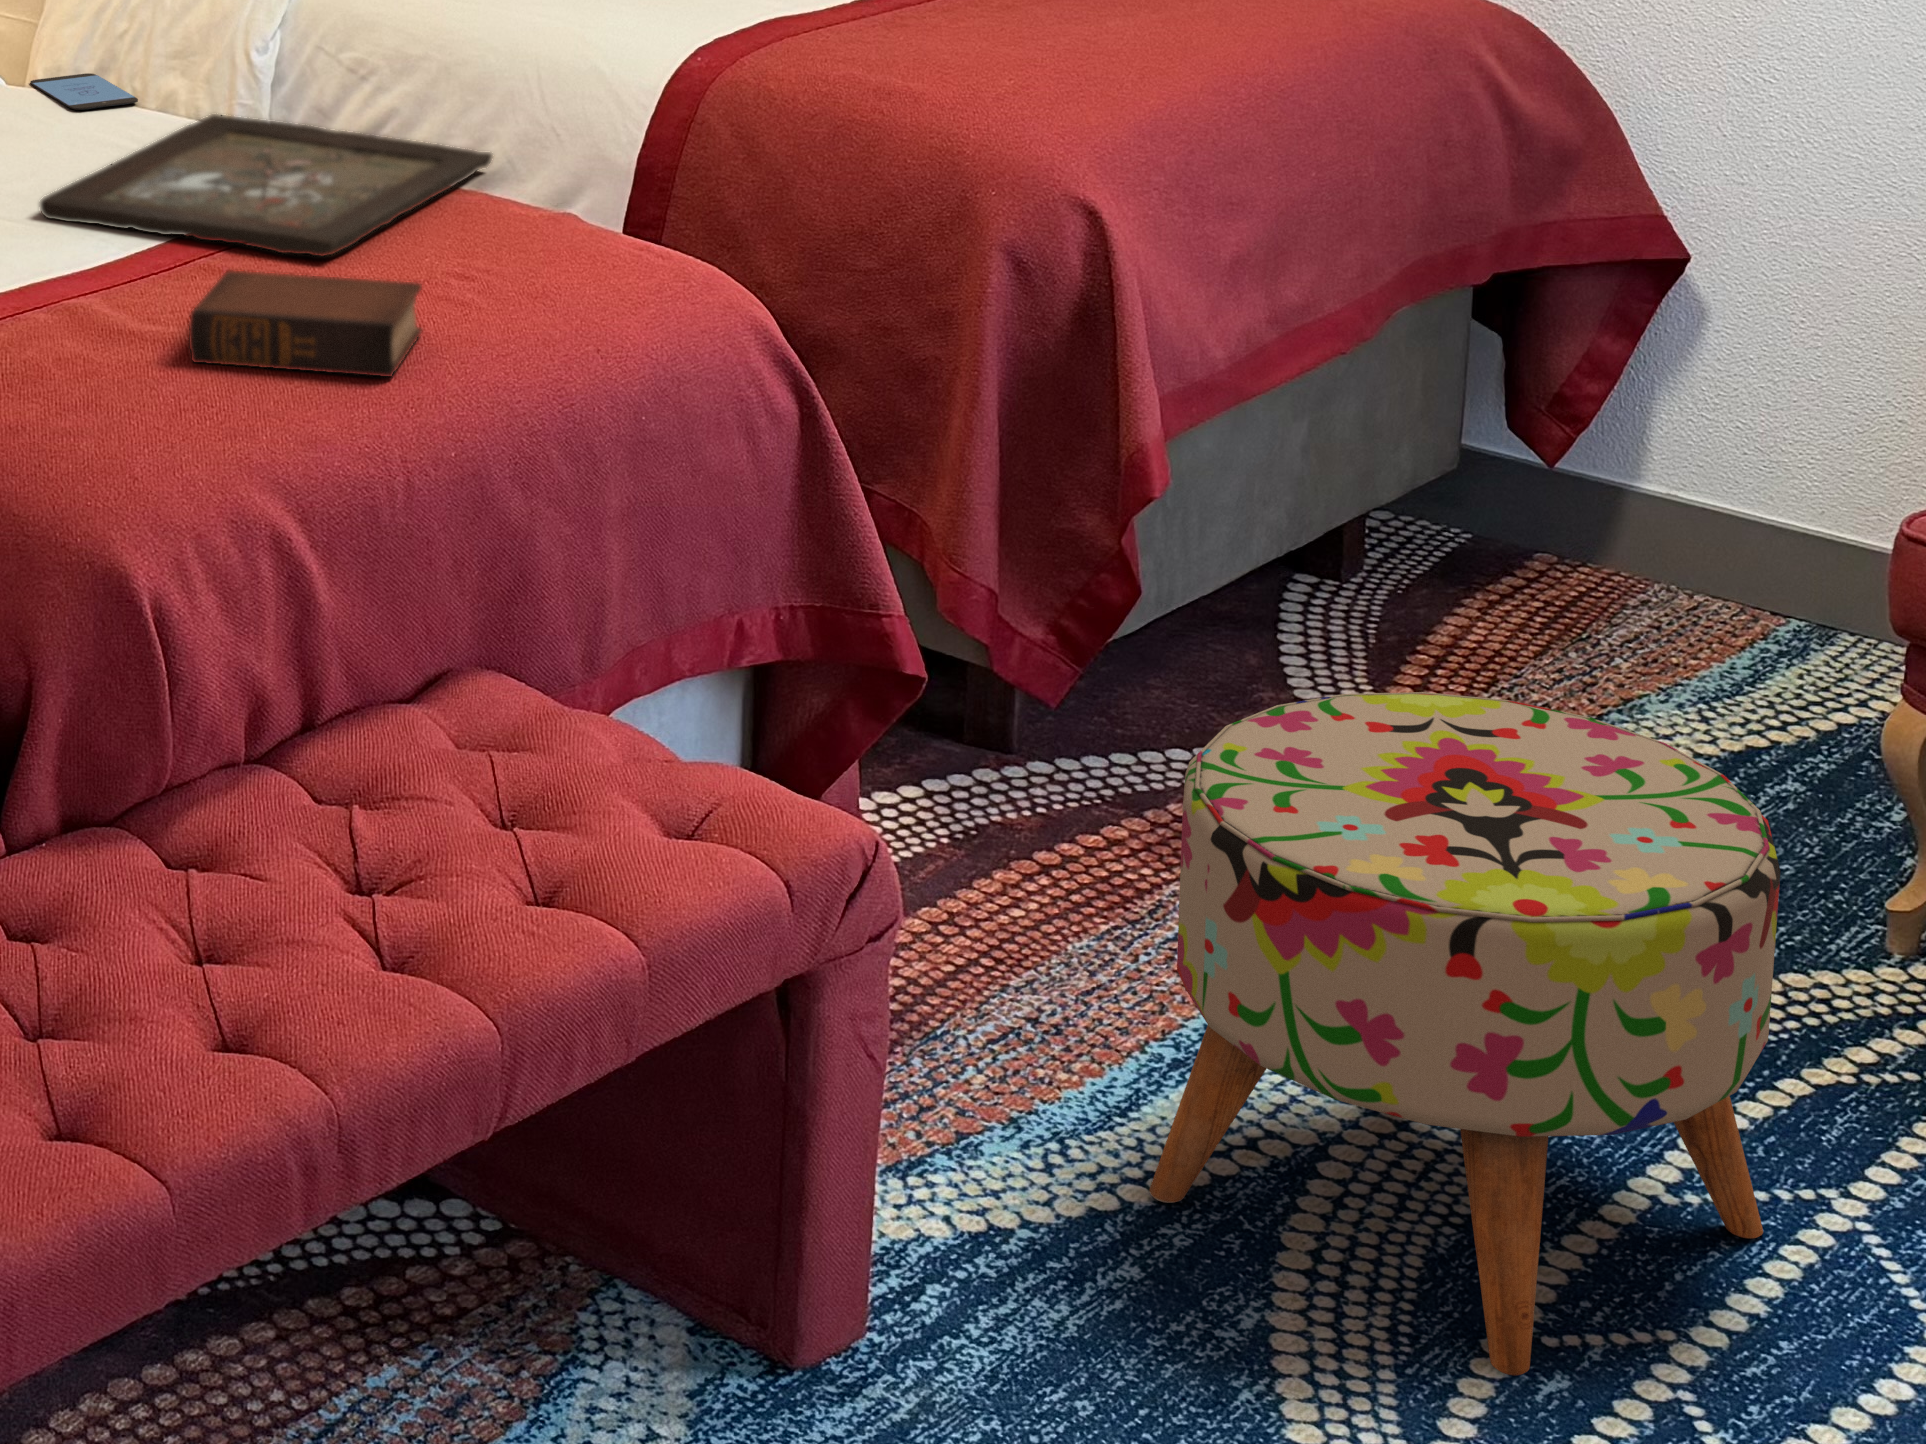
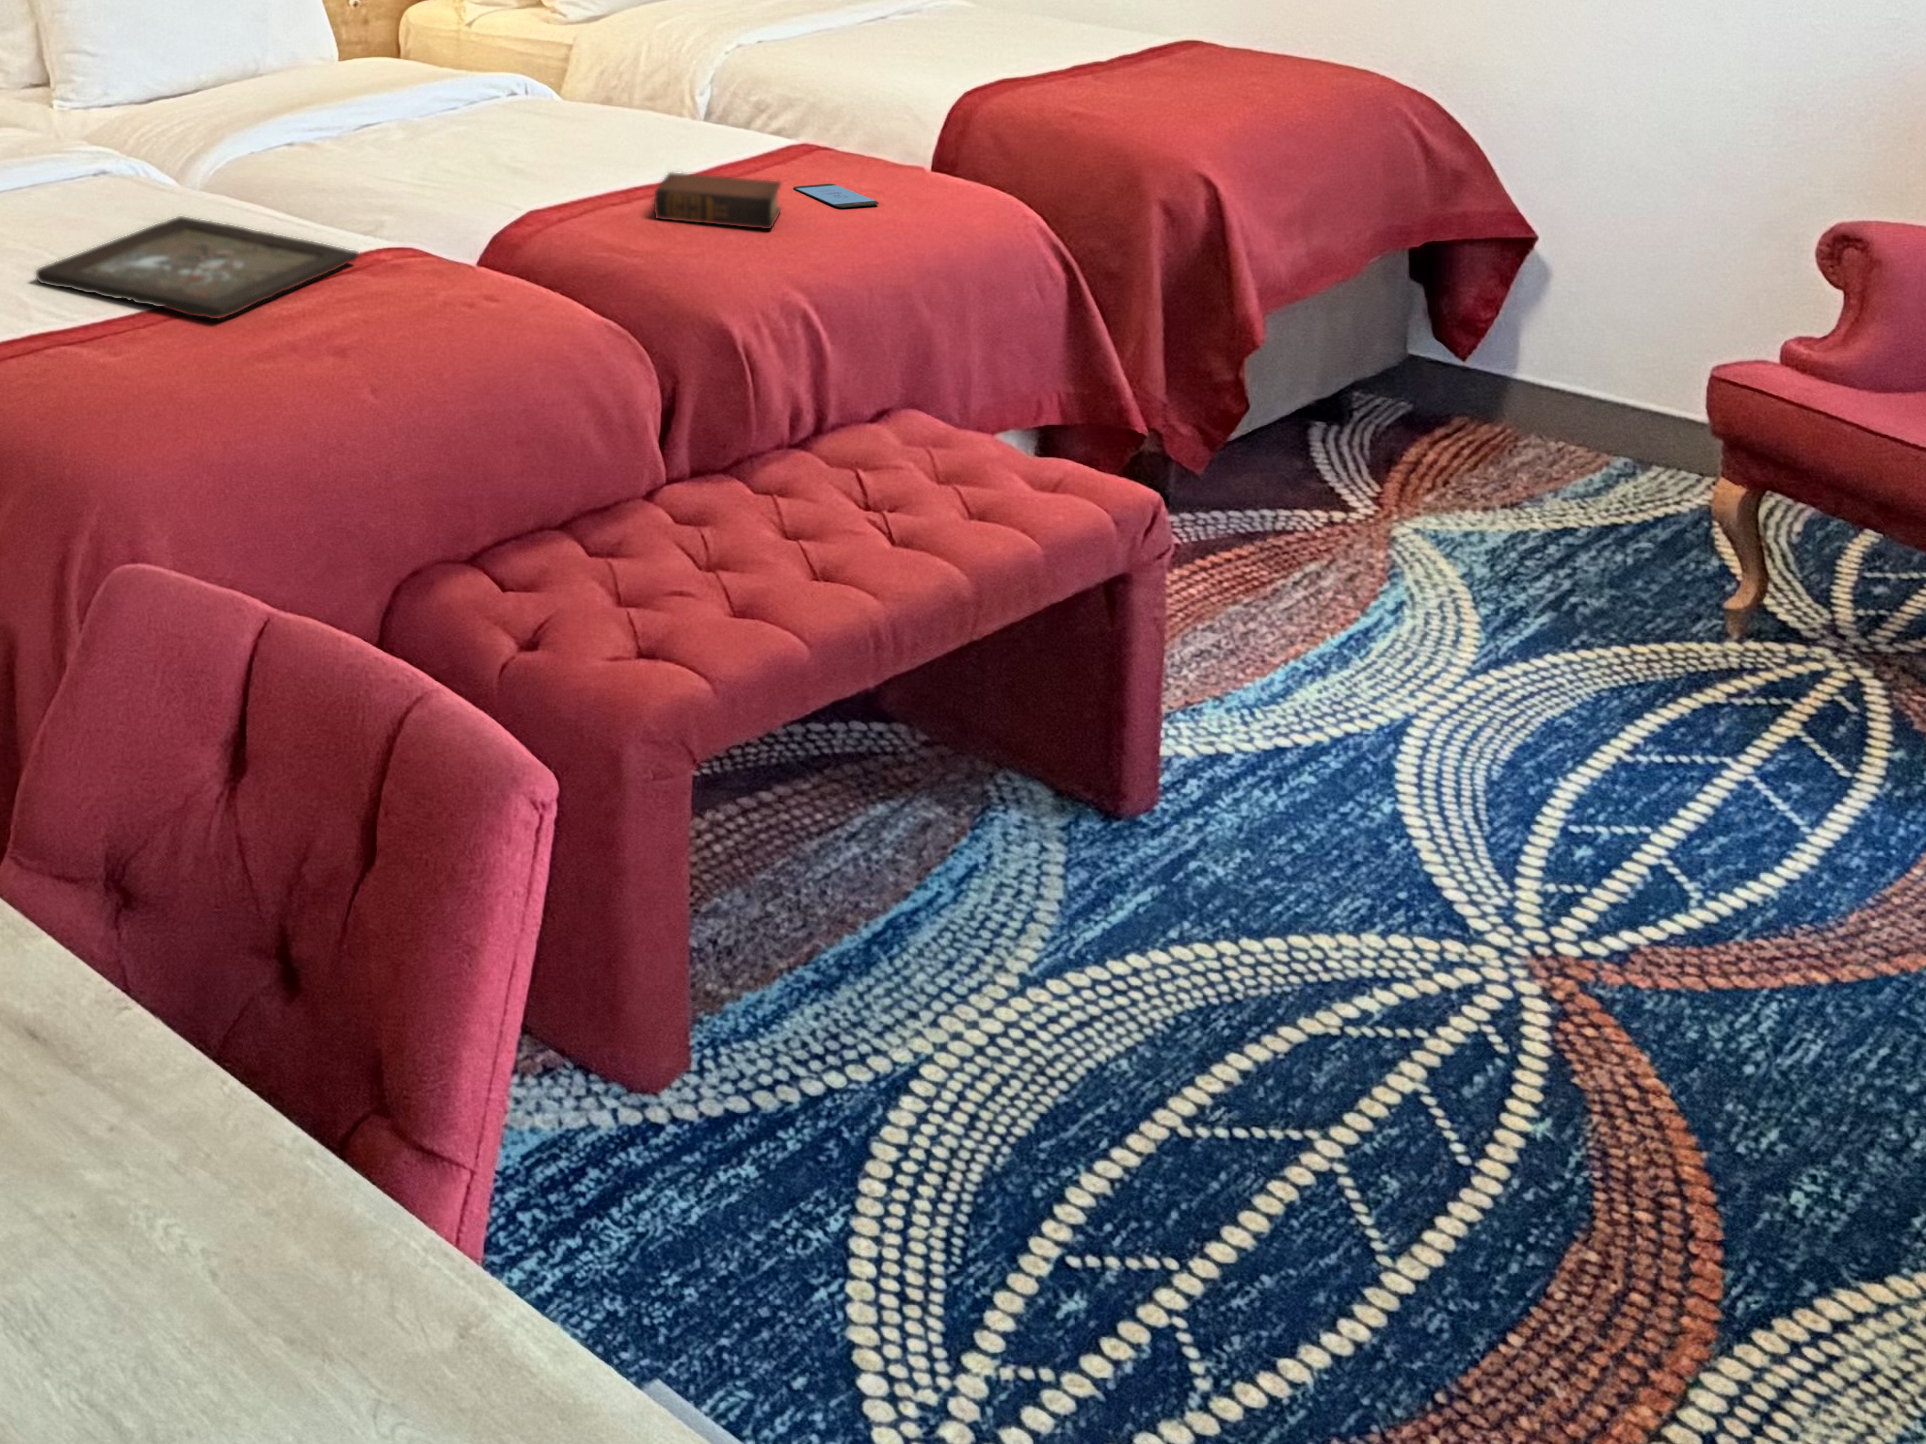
smartphone: present [30,73,138,110] -> present [794,184,879,207]
book: present [189,270,422,377] -> present [654,173,781,229]
ottoman: present [1149,692,1780,1375] -> none [773,693,1257,1291]

